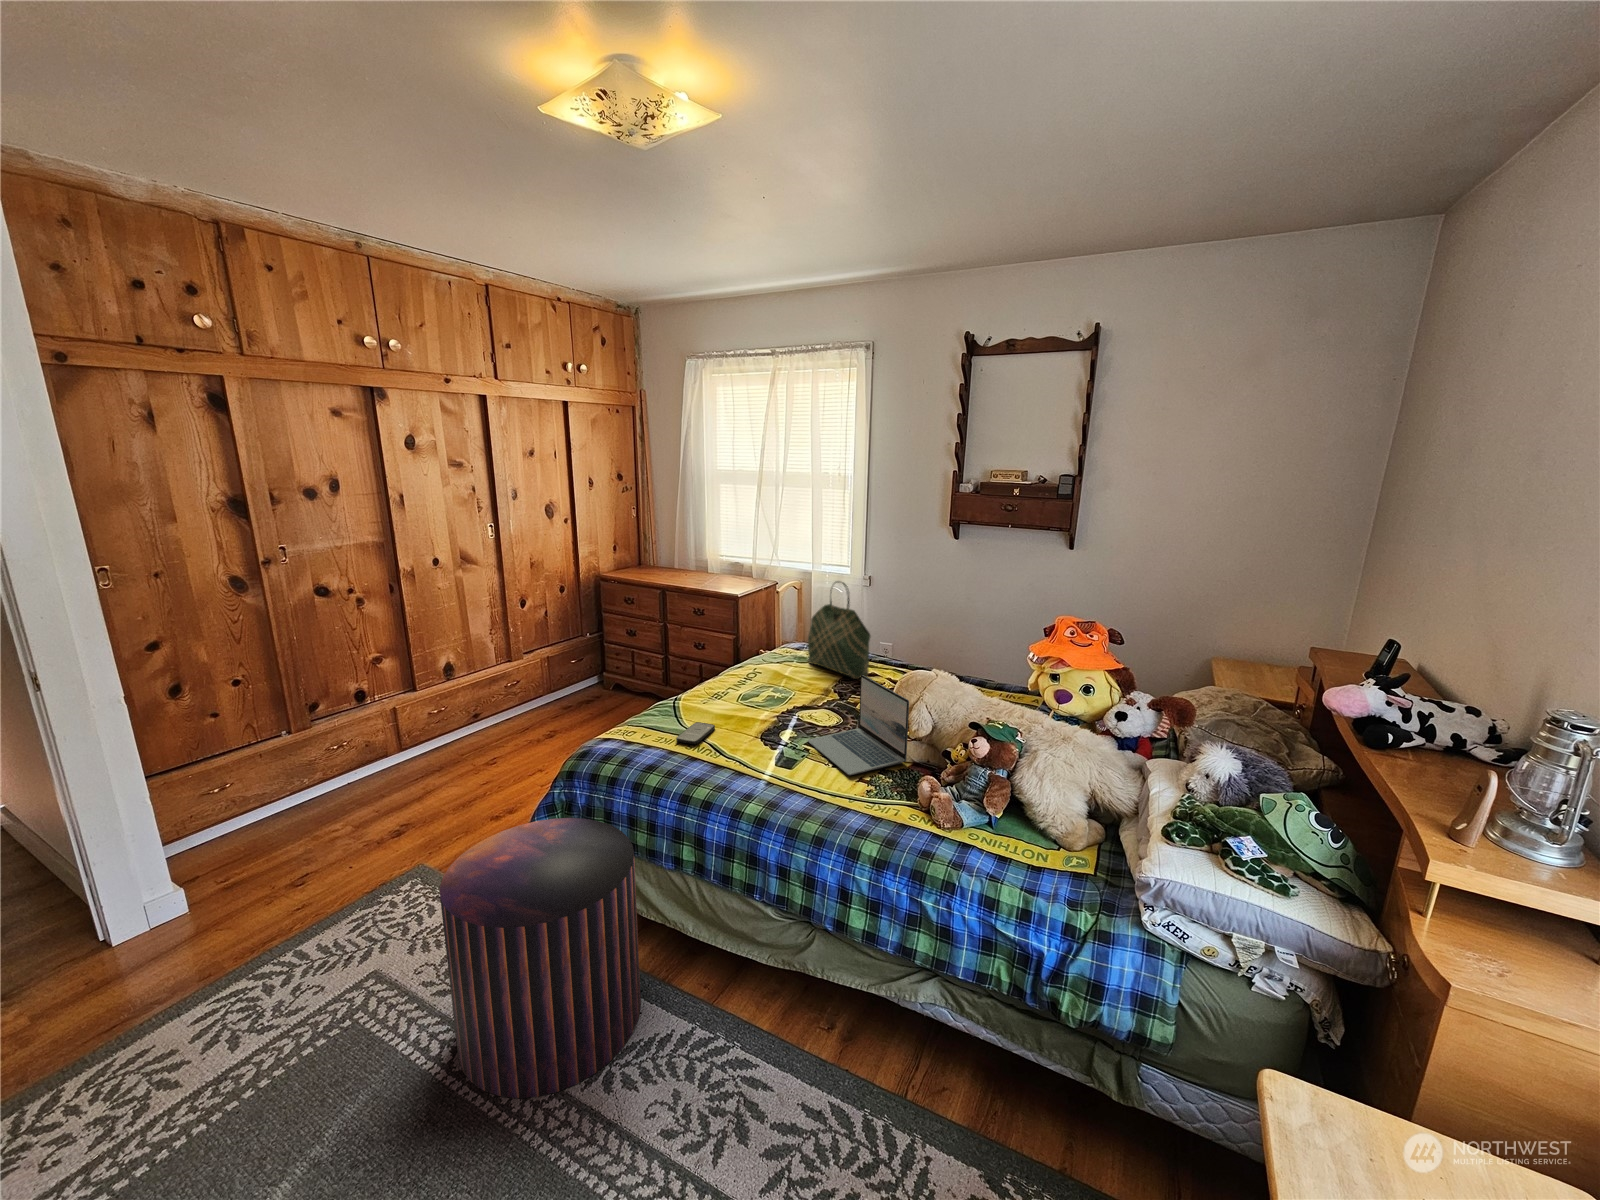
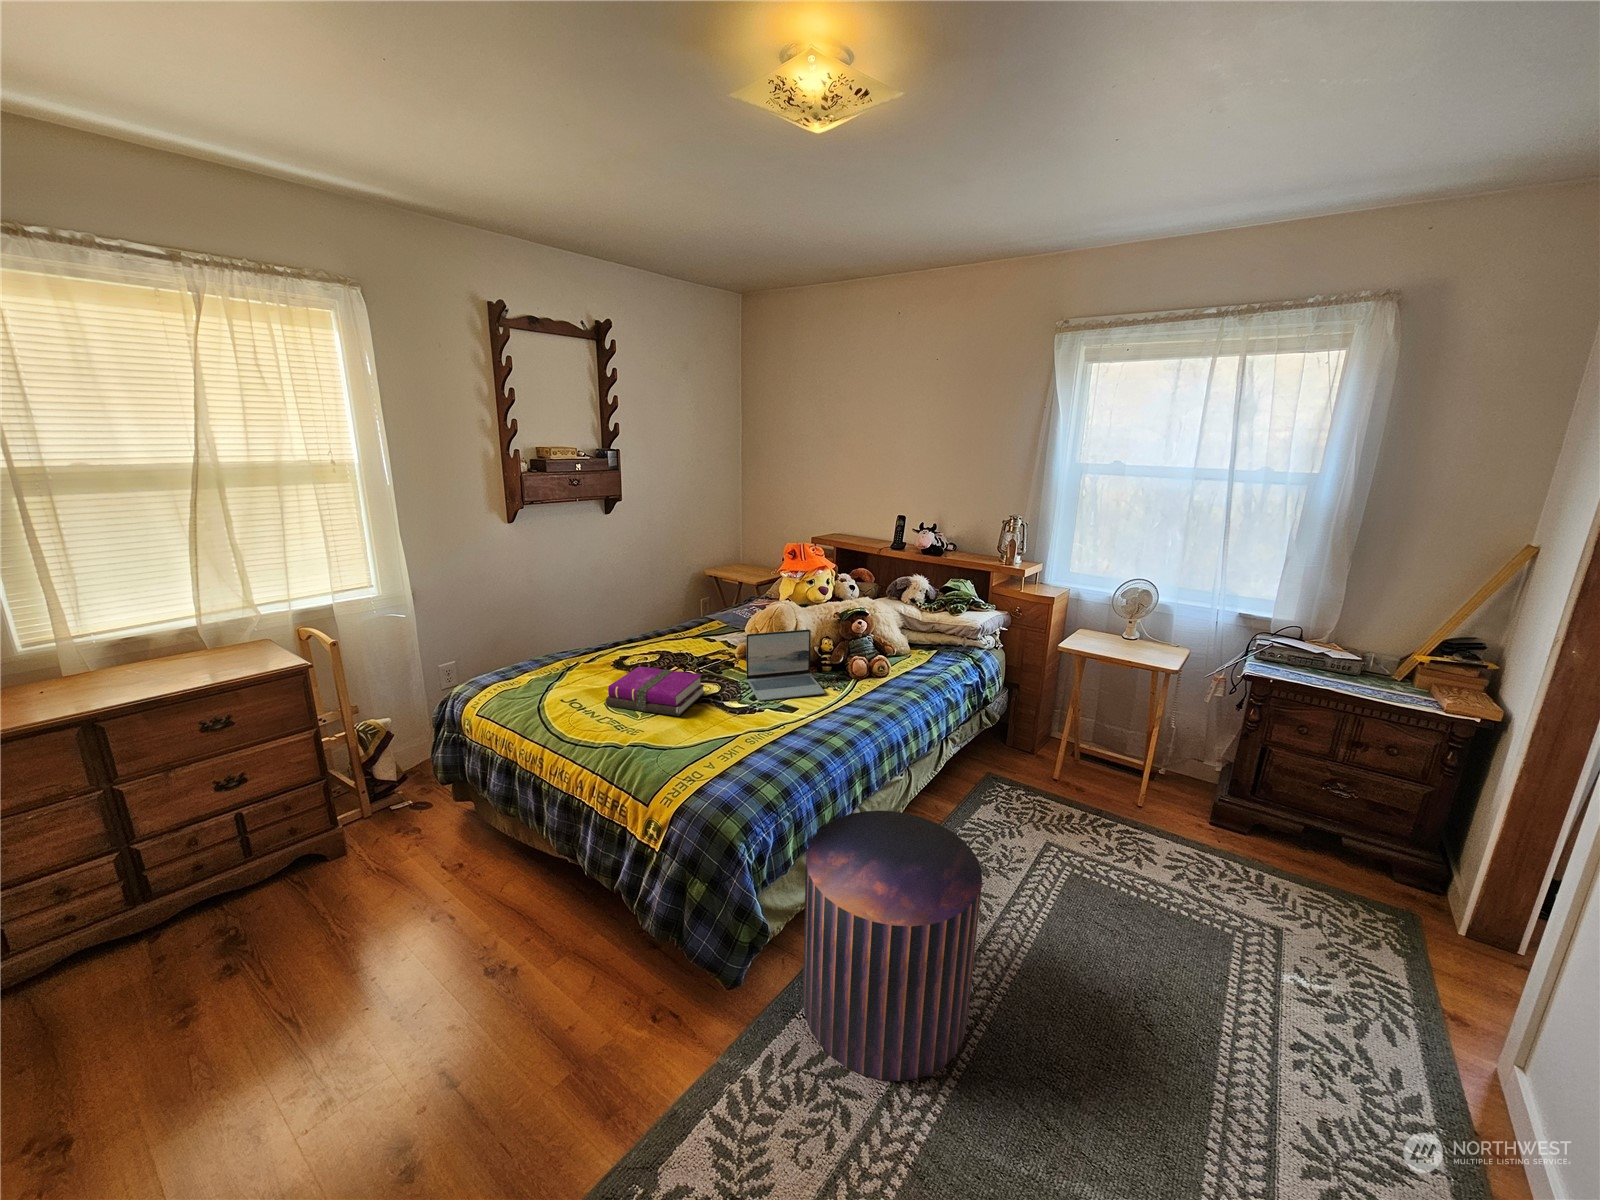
tote bag: present [808,581,870,679] -> none [552,579,641,679]
notebook: none [746,667,816,713] -> present [606,666,705,716]
smartphone: present [676,722,715,744] -> none [700,732,749,754]

